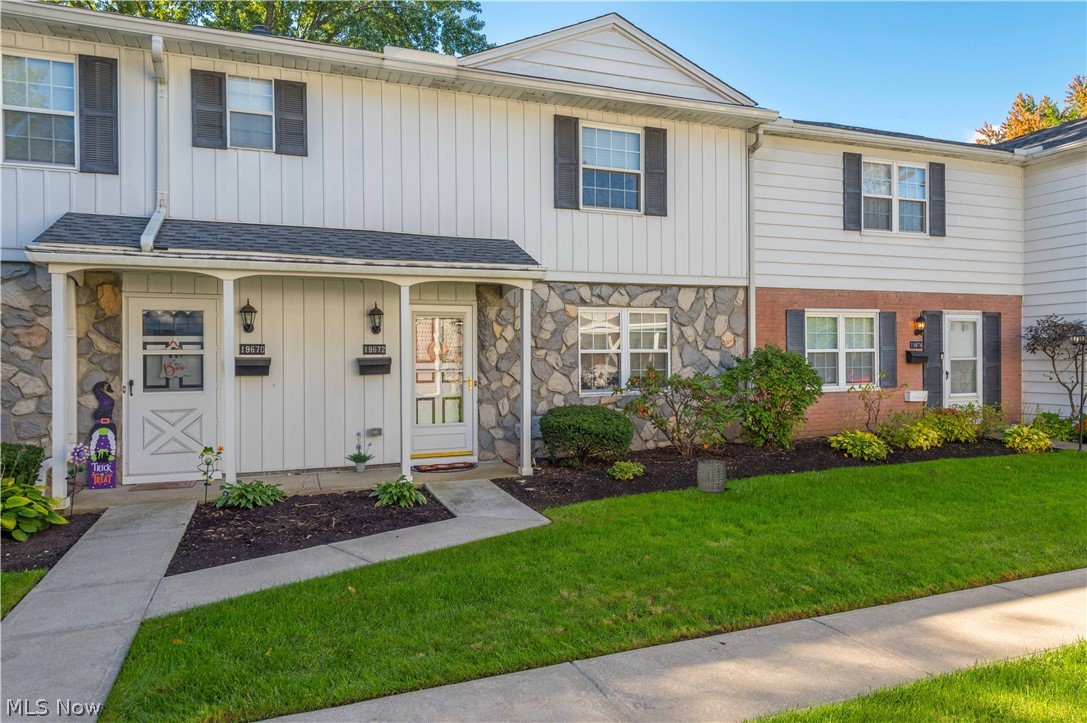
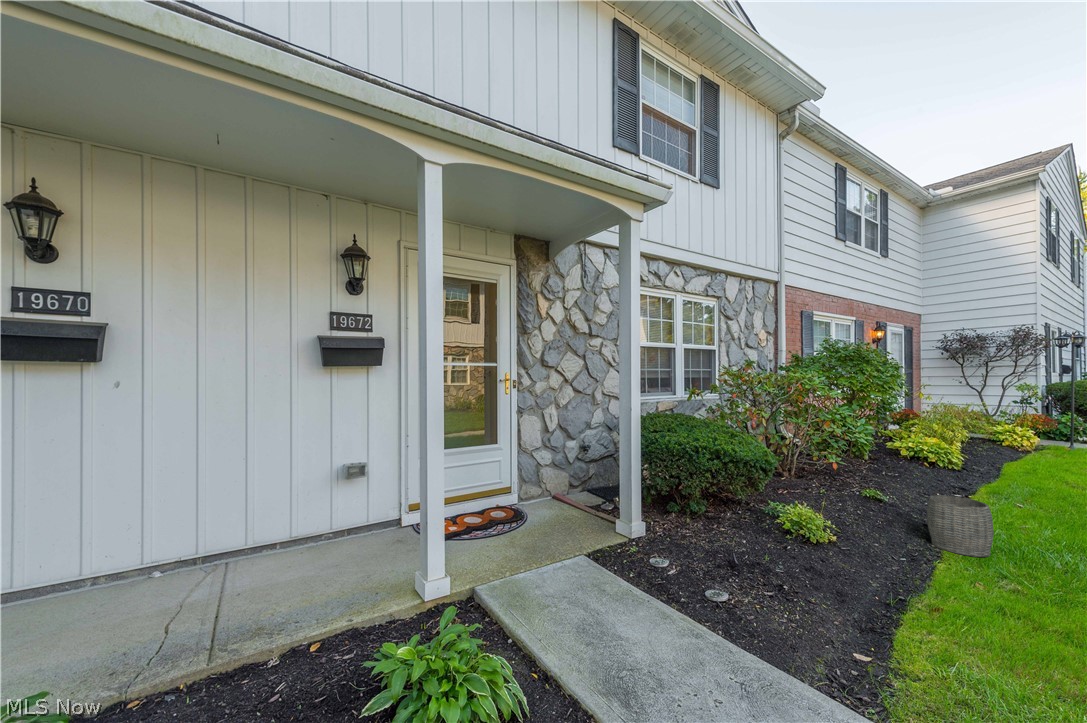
potted plant: present [345,432,375,472] -> none [286,473,352,555]

